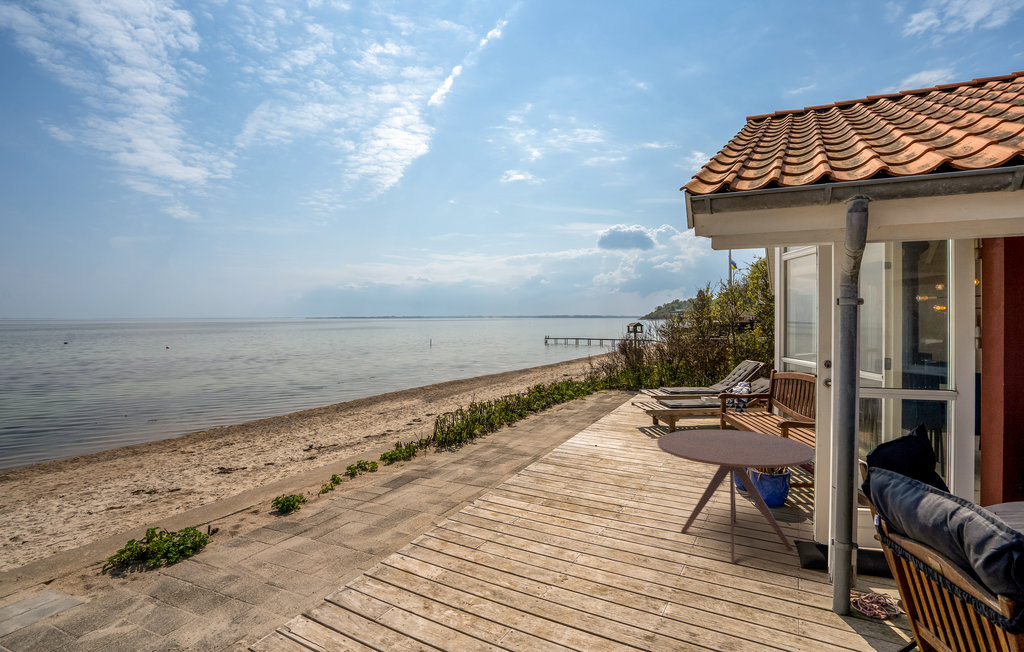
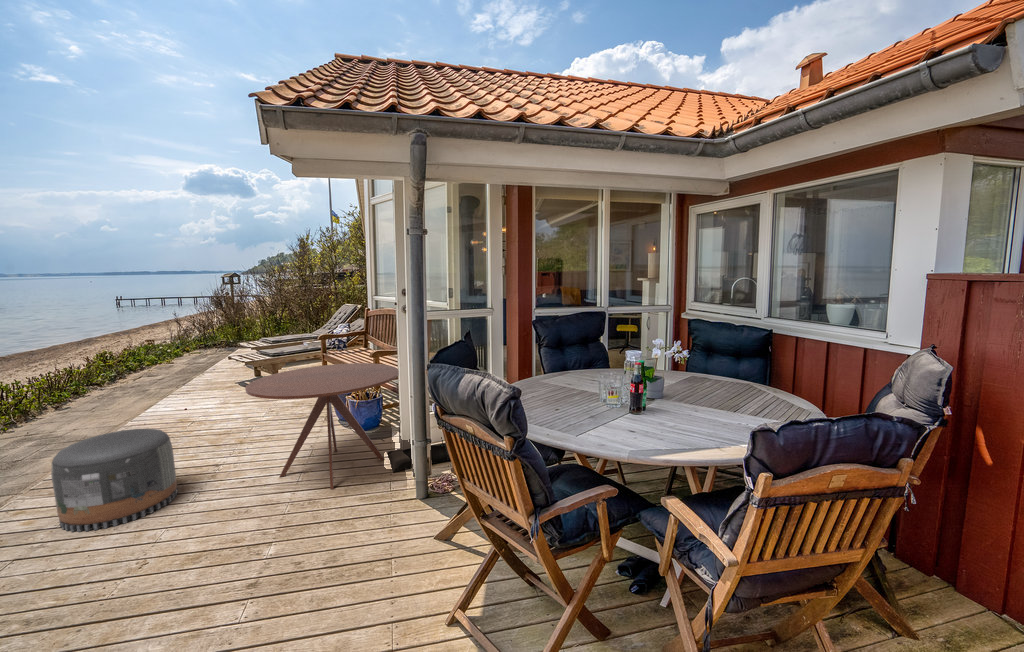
pouf: none [532,457,601,531] -> present [51,429,178,532]

